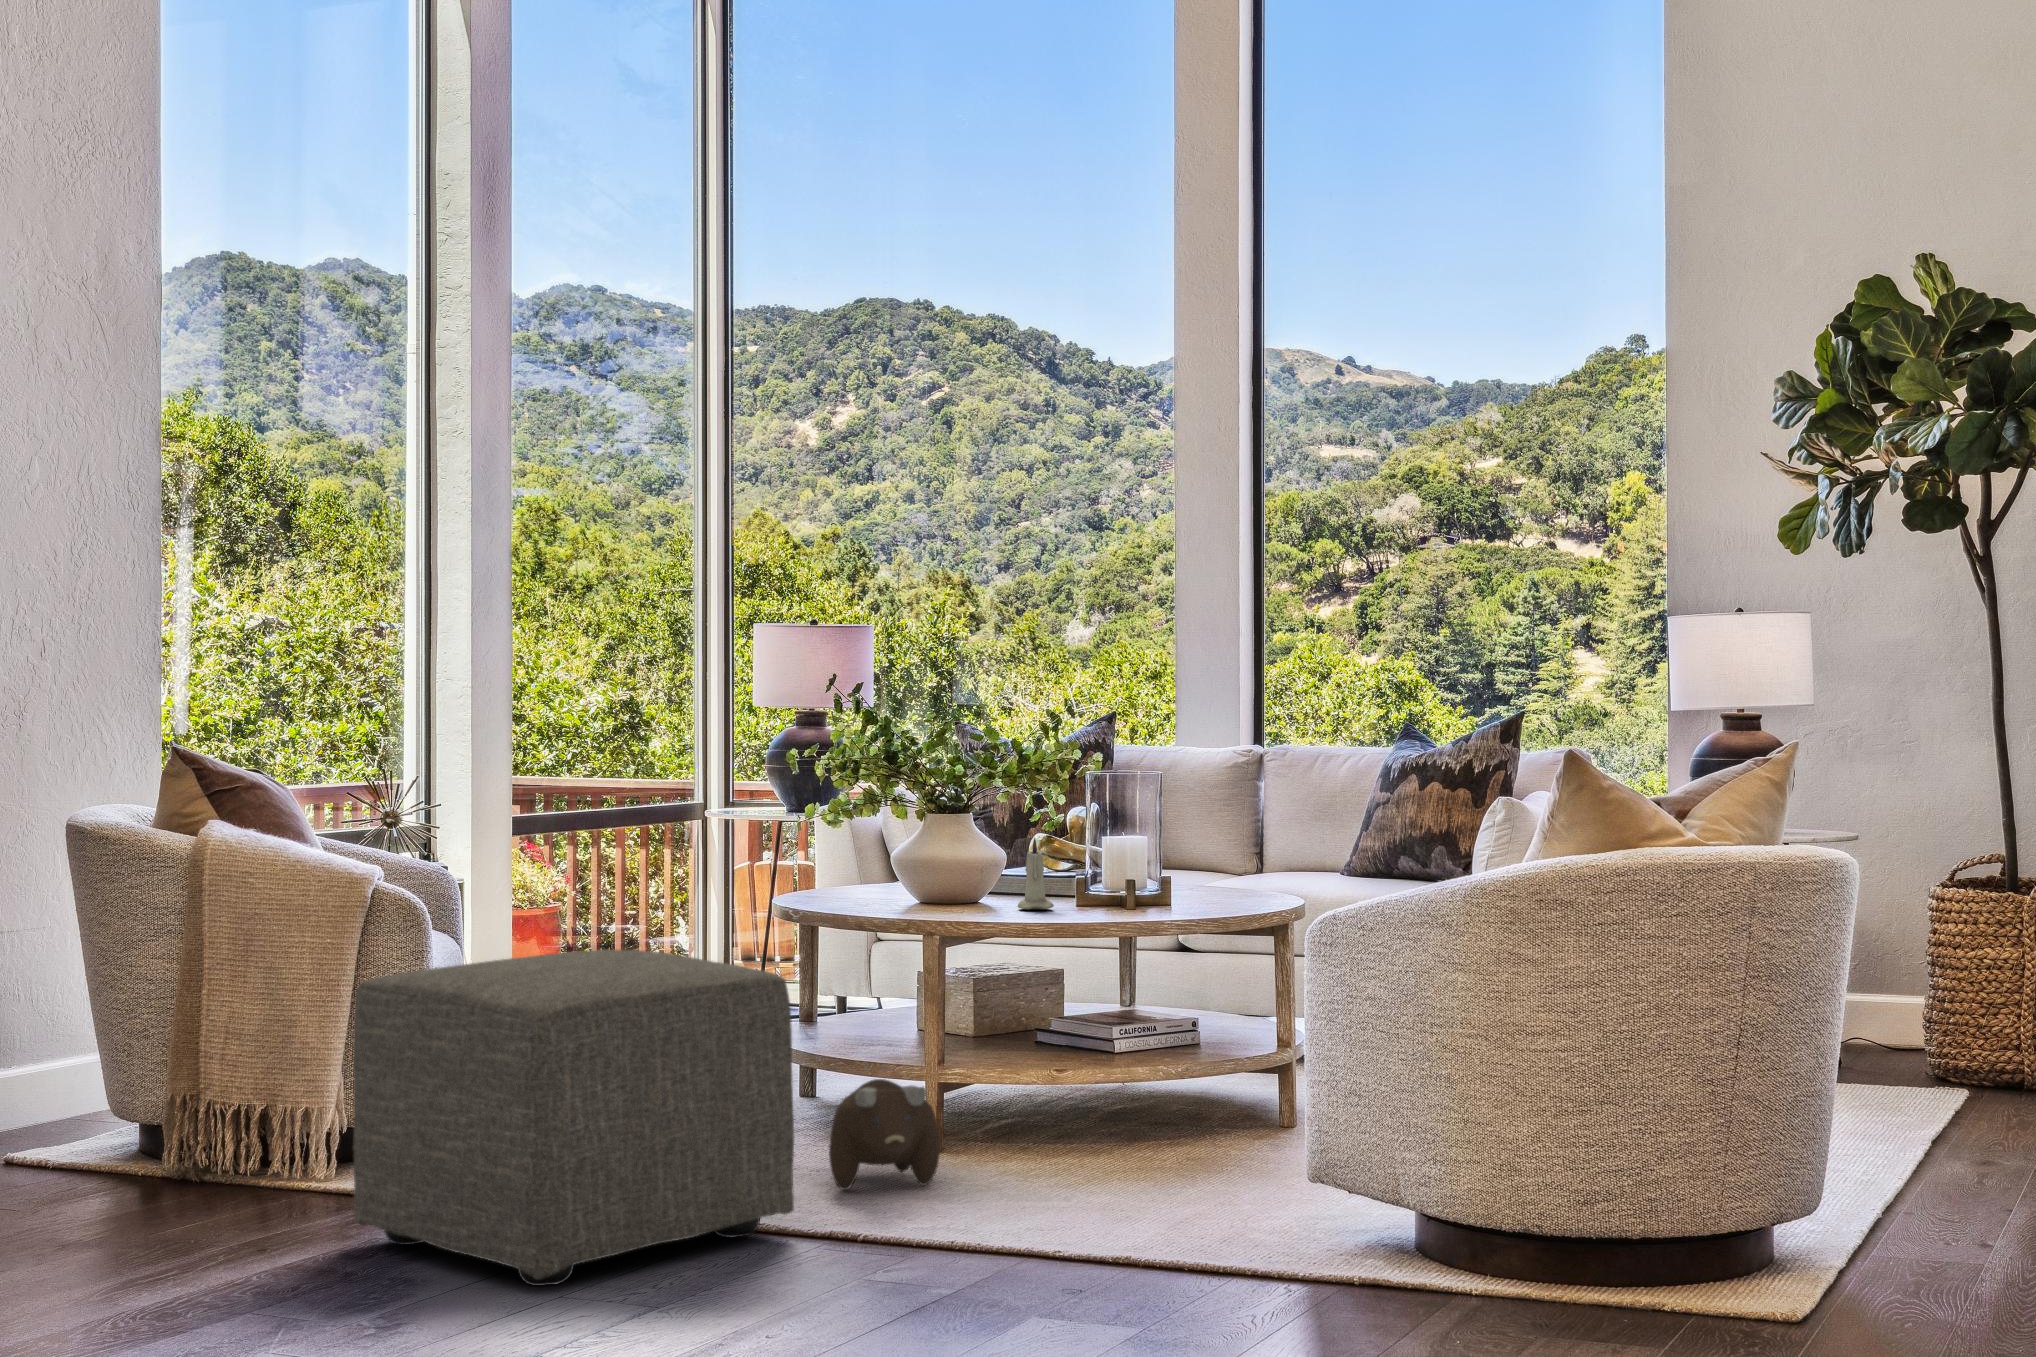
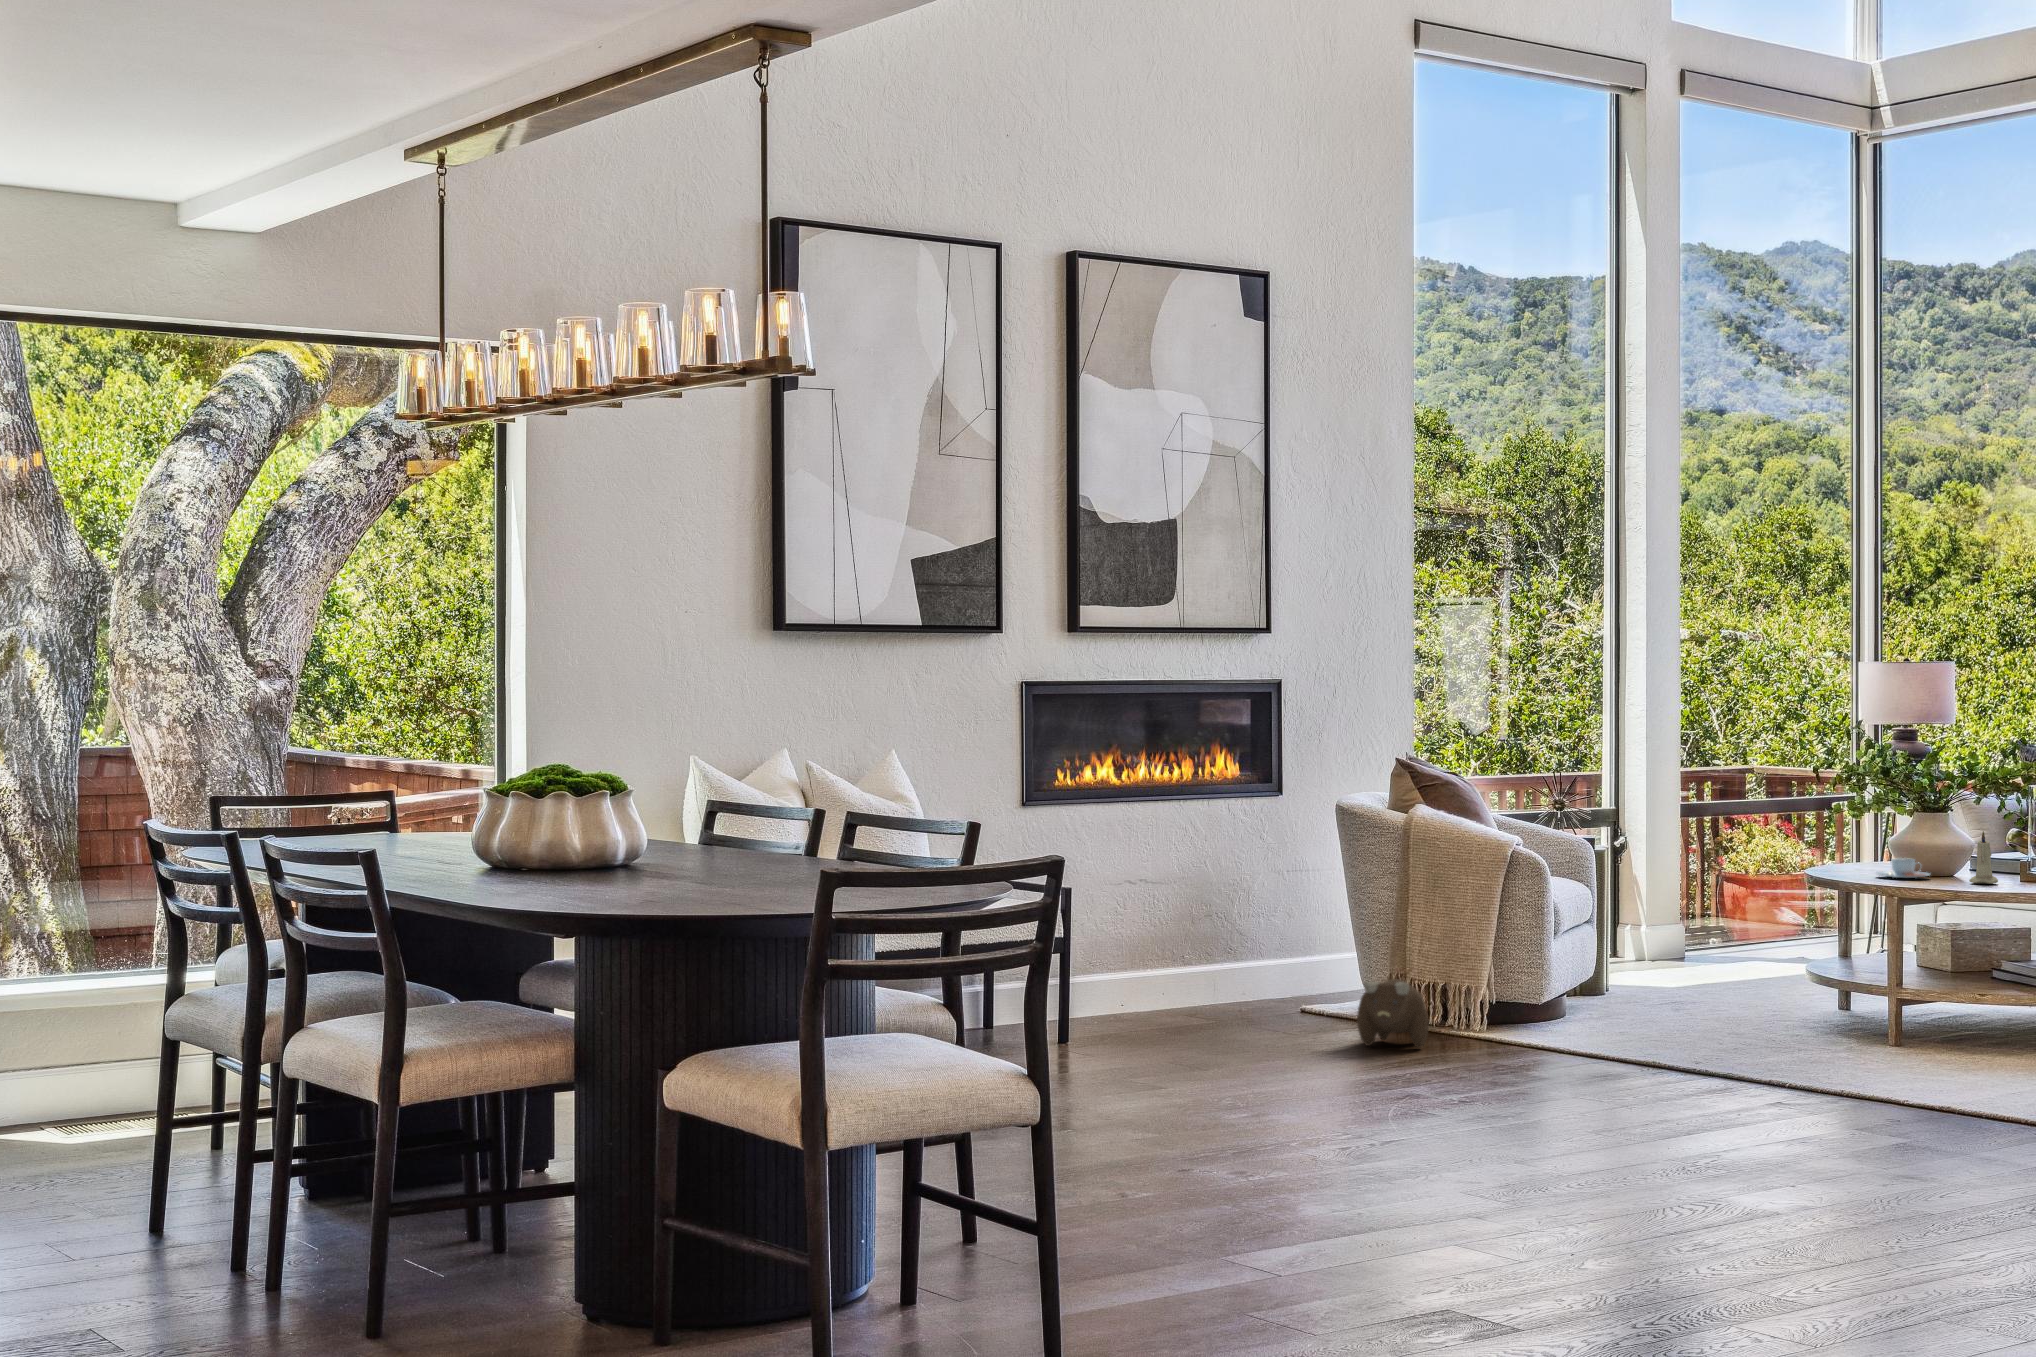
teacup: none [889,879,960,906] -> present [1877,858,1930,878]
ottoman: present [353,950,794,1286] -> none [1483,896,1750,1086]
plush toy: present [829,1079,940,1190] -> present [1357,979,1429,1048]

